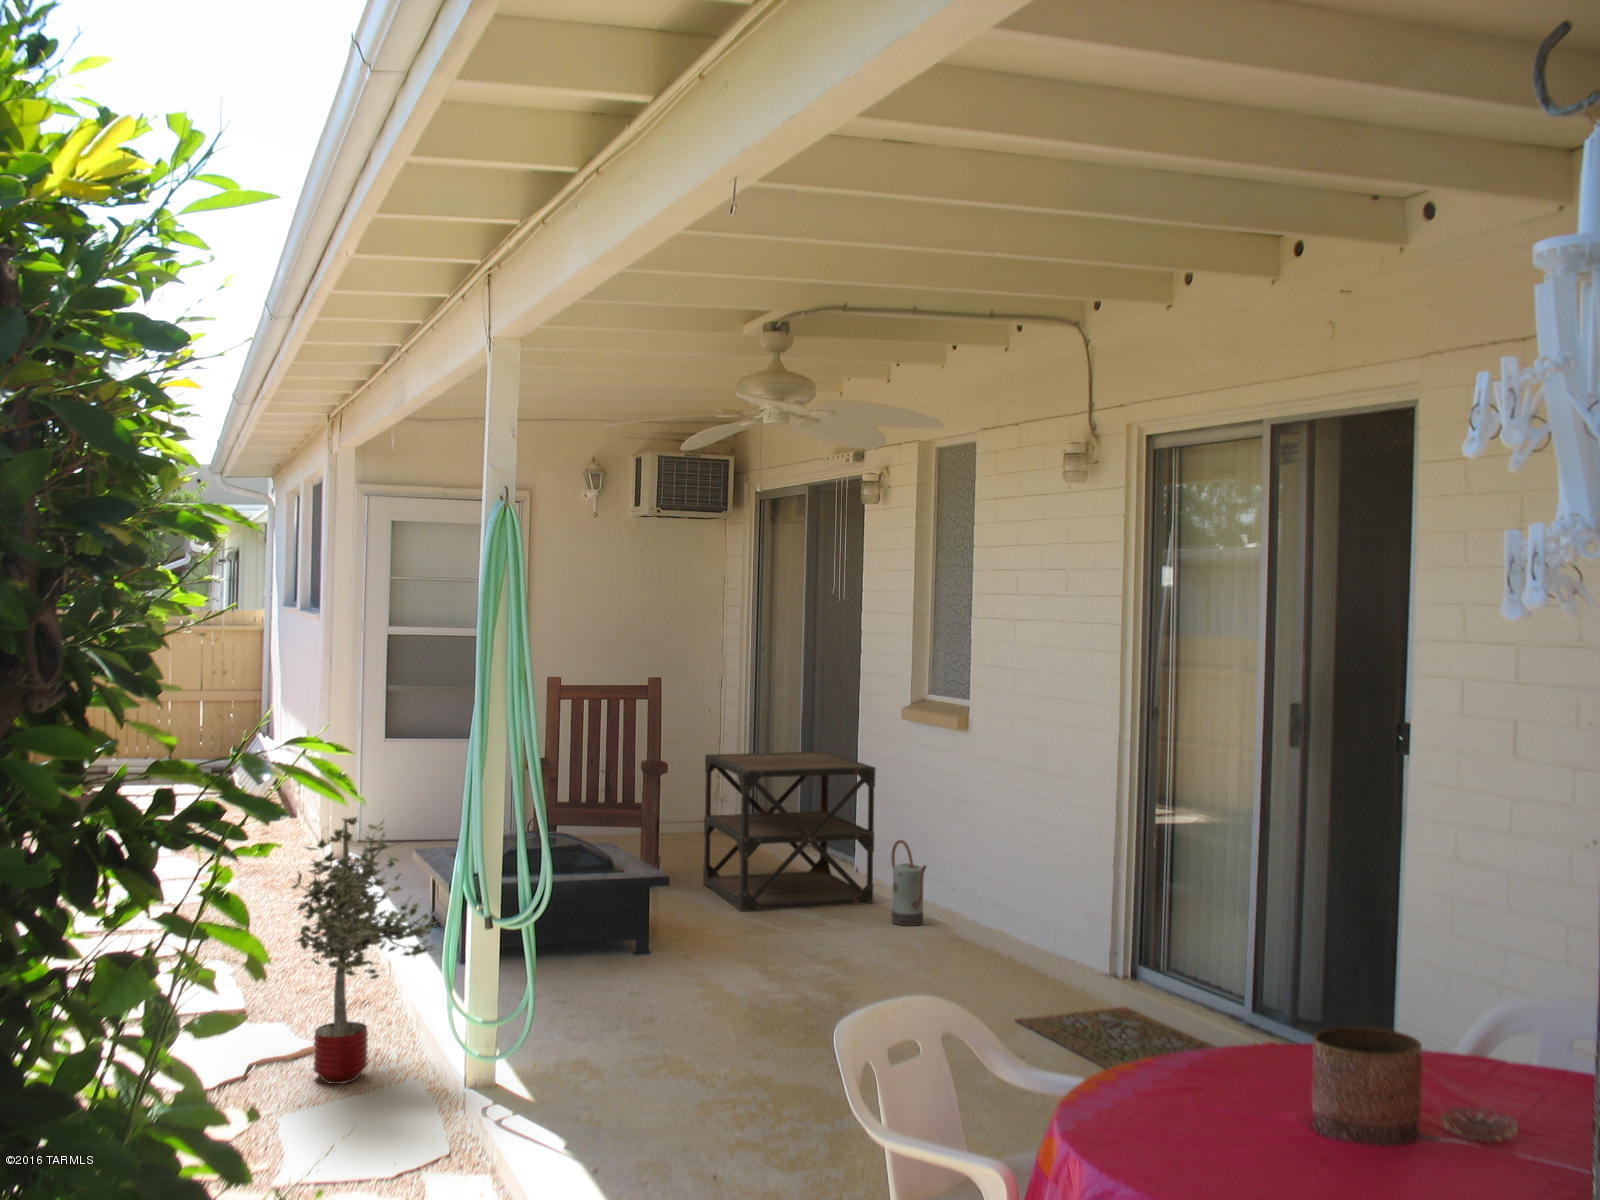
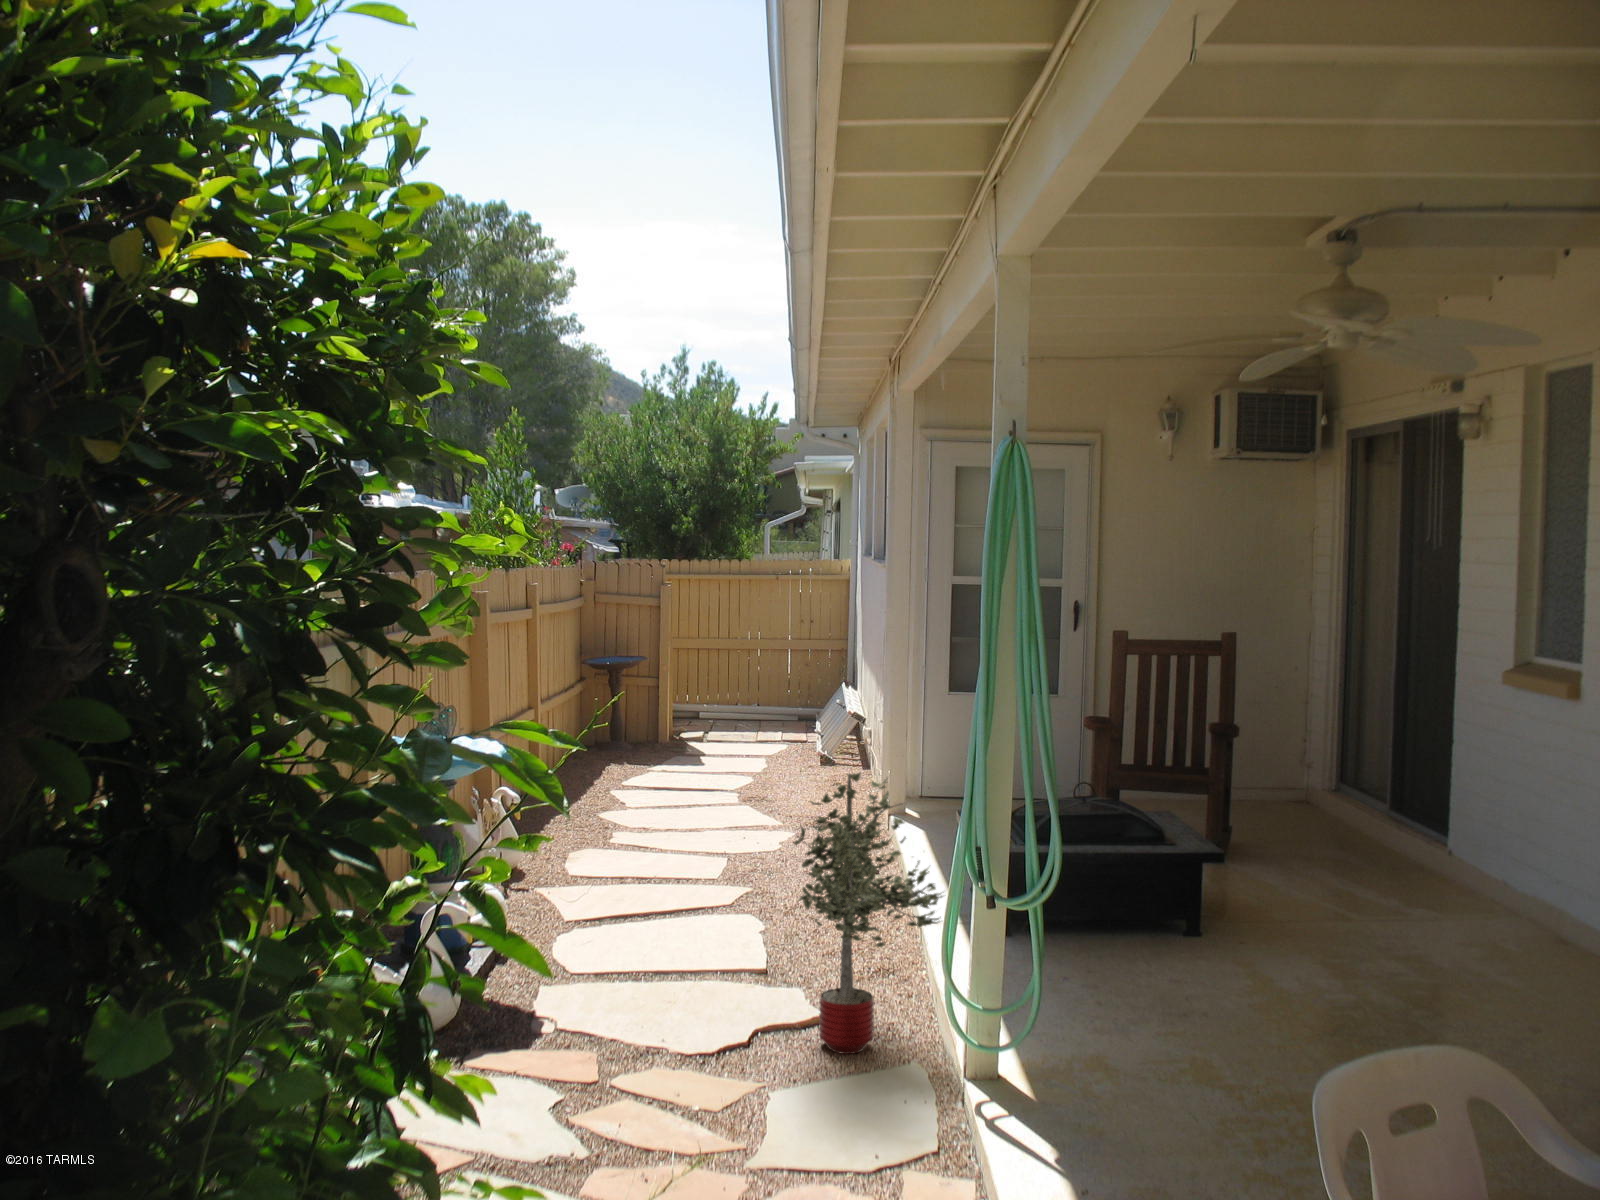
side table: present [703,751,876,912] -> none [1282,724,1501,914]
watering can: present [891,840,926,926] -> none [1519,840,1568,948]

